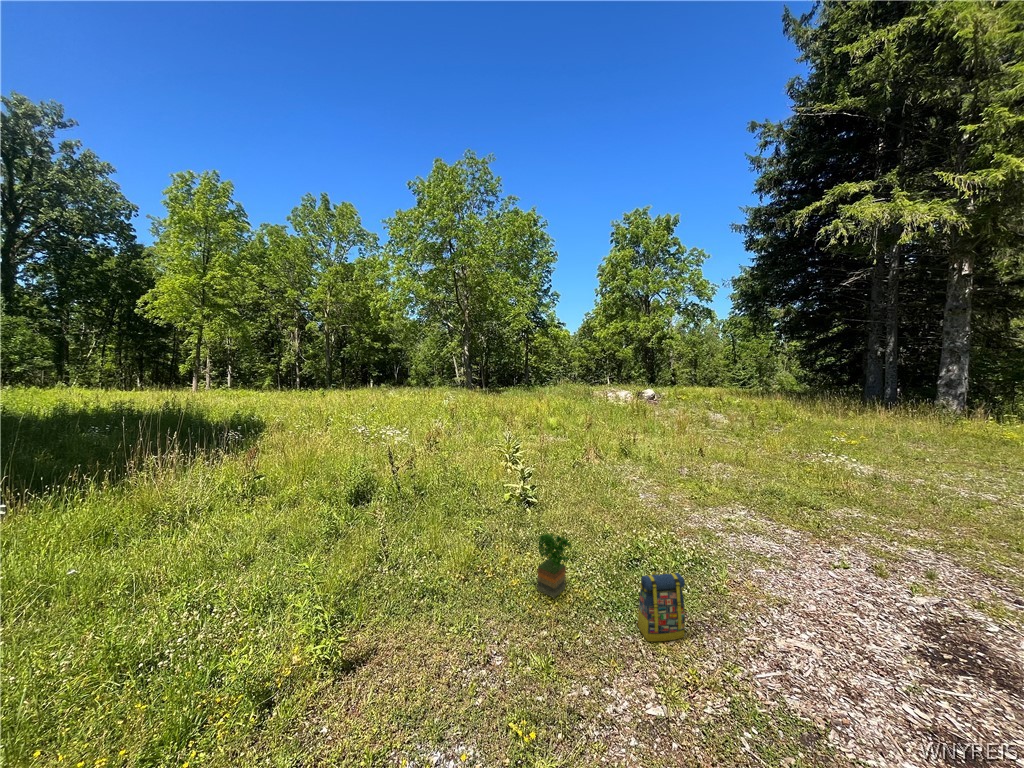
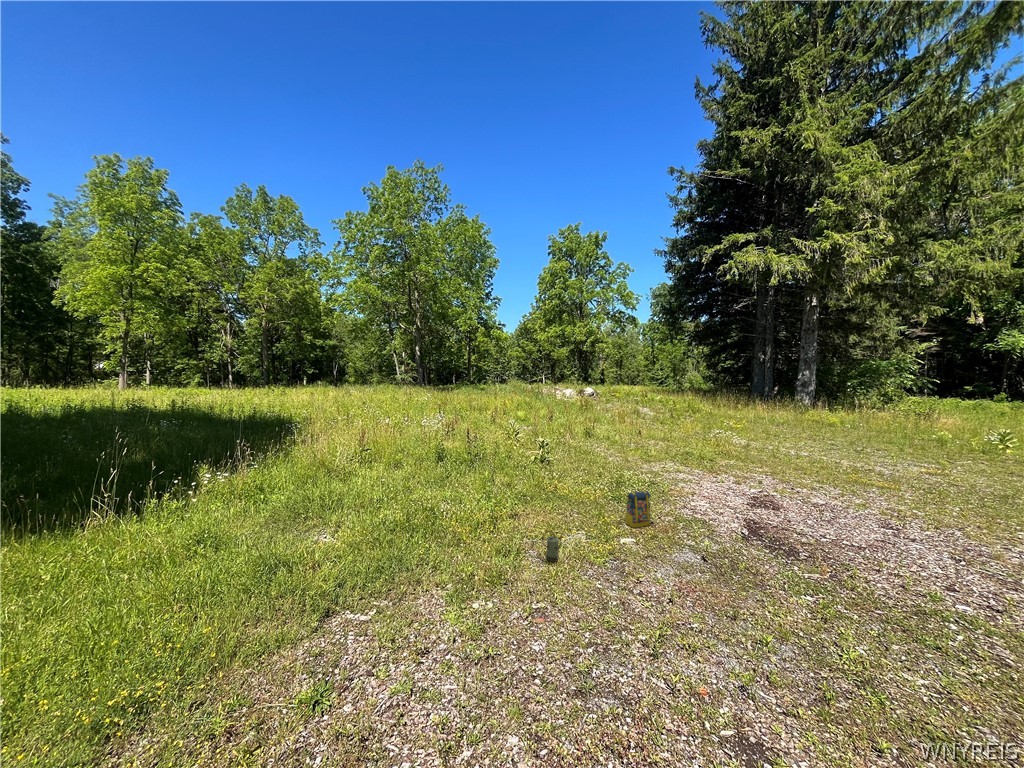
potted tree: present [537,534,572,598] -> none [563,478,585,515]
watering can: none [436,663,489,728] -> present [542,531,563,562]

